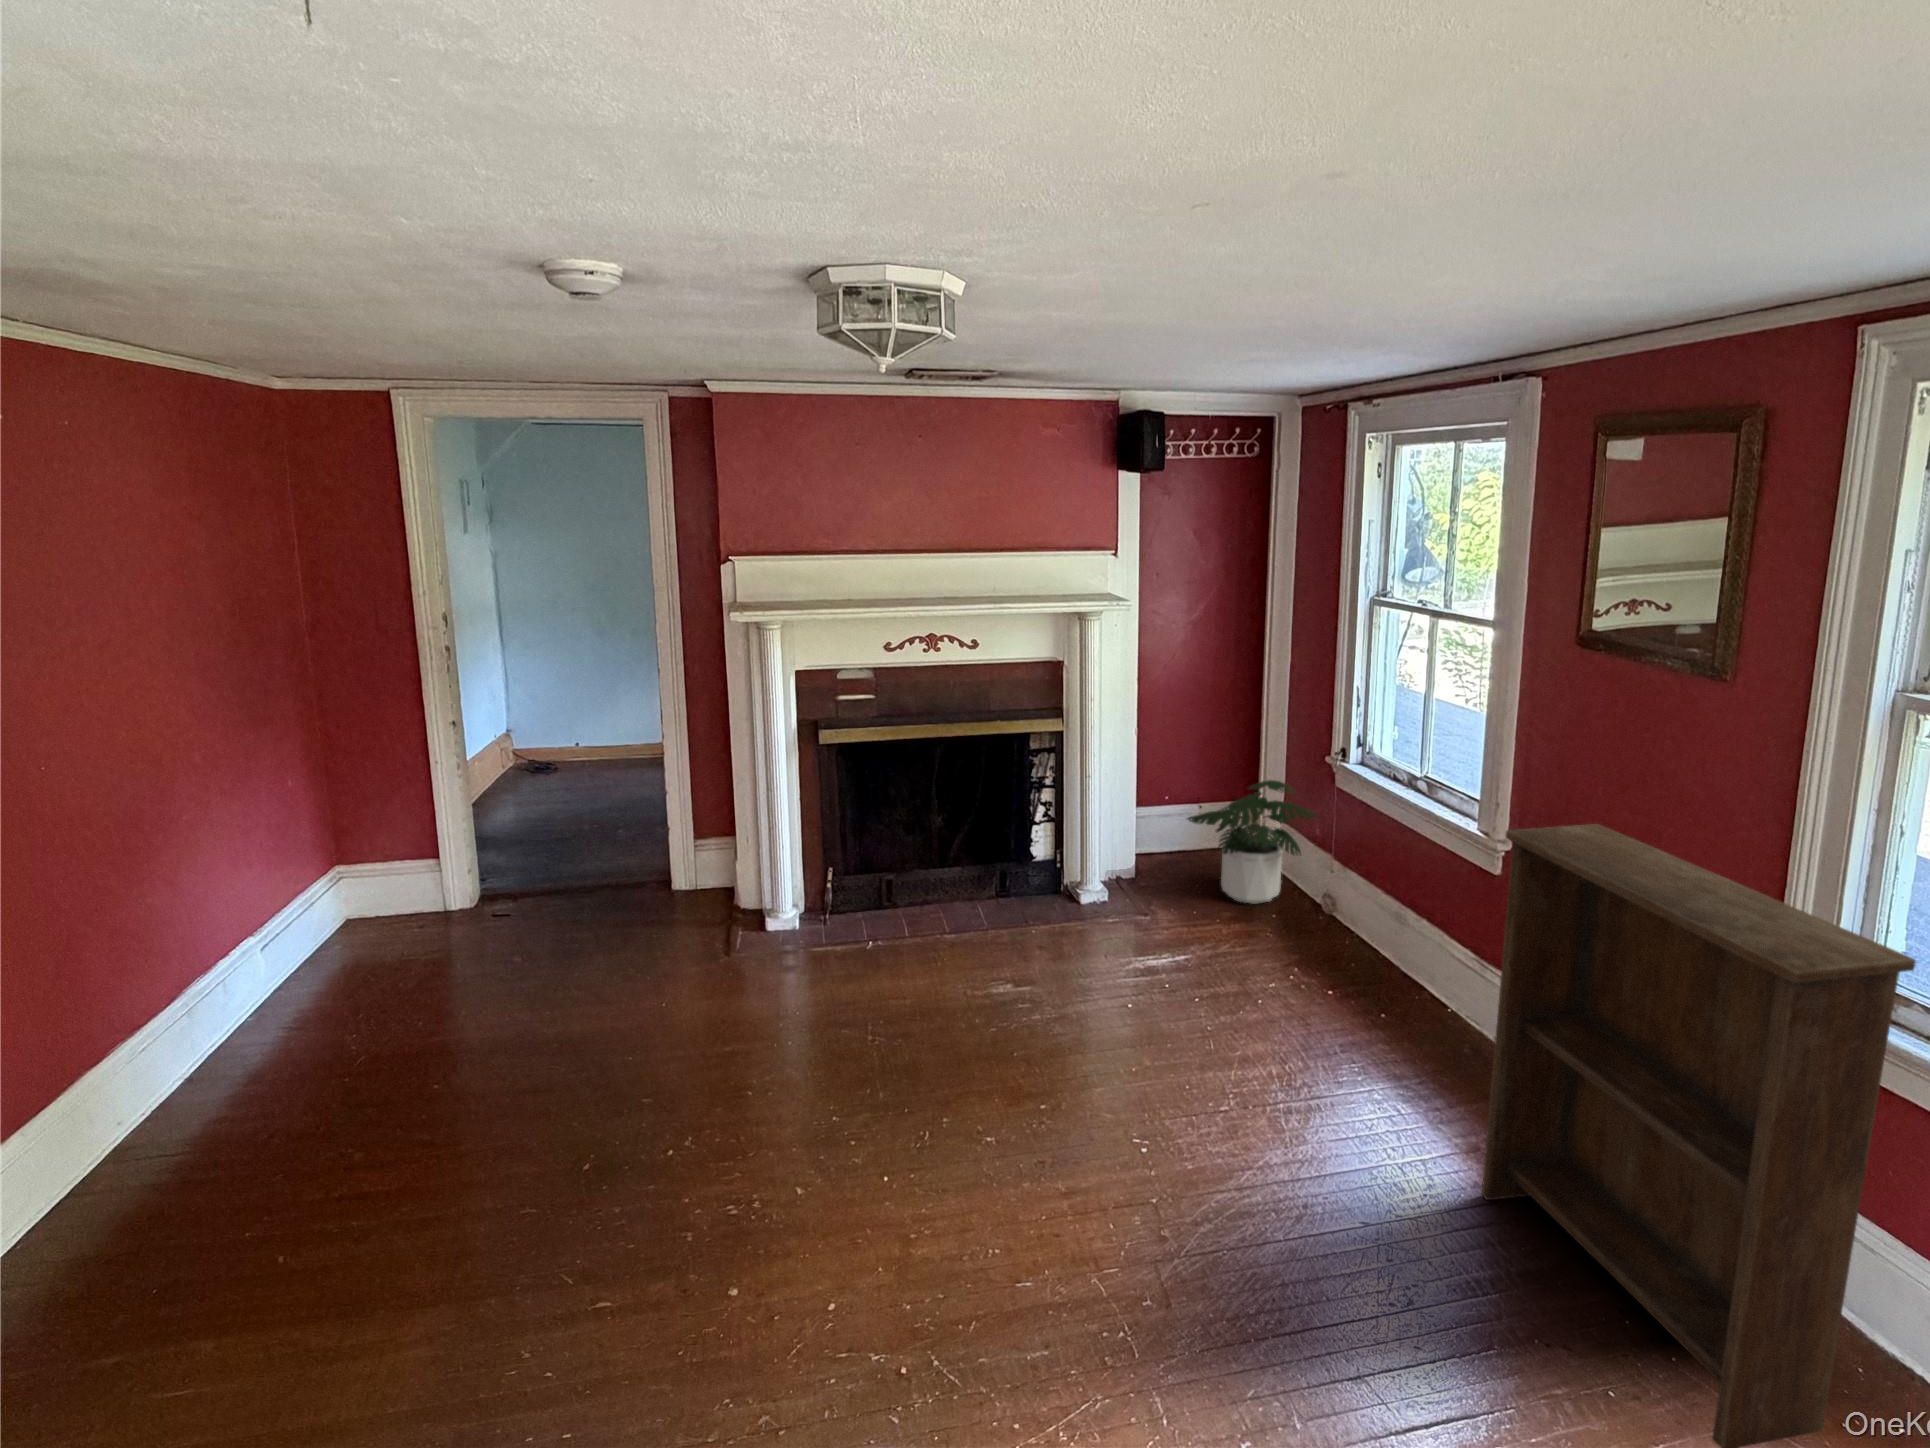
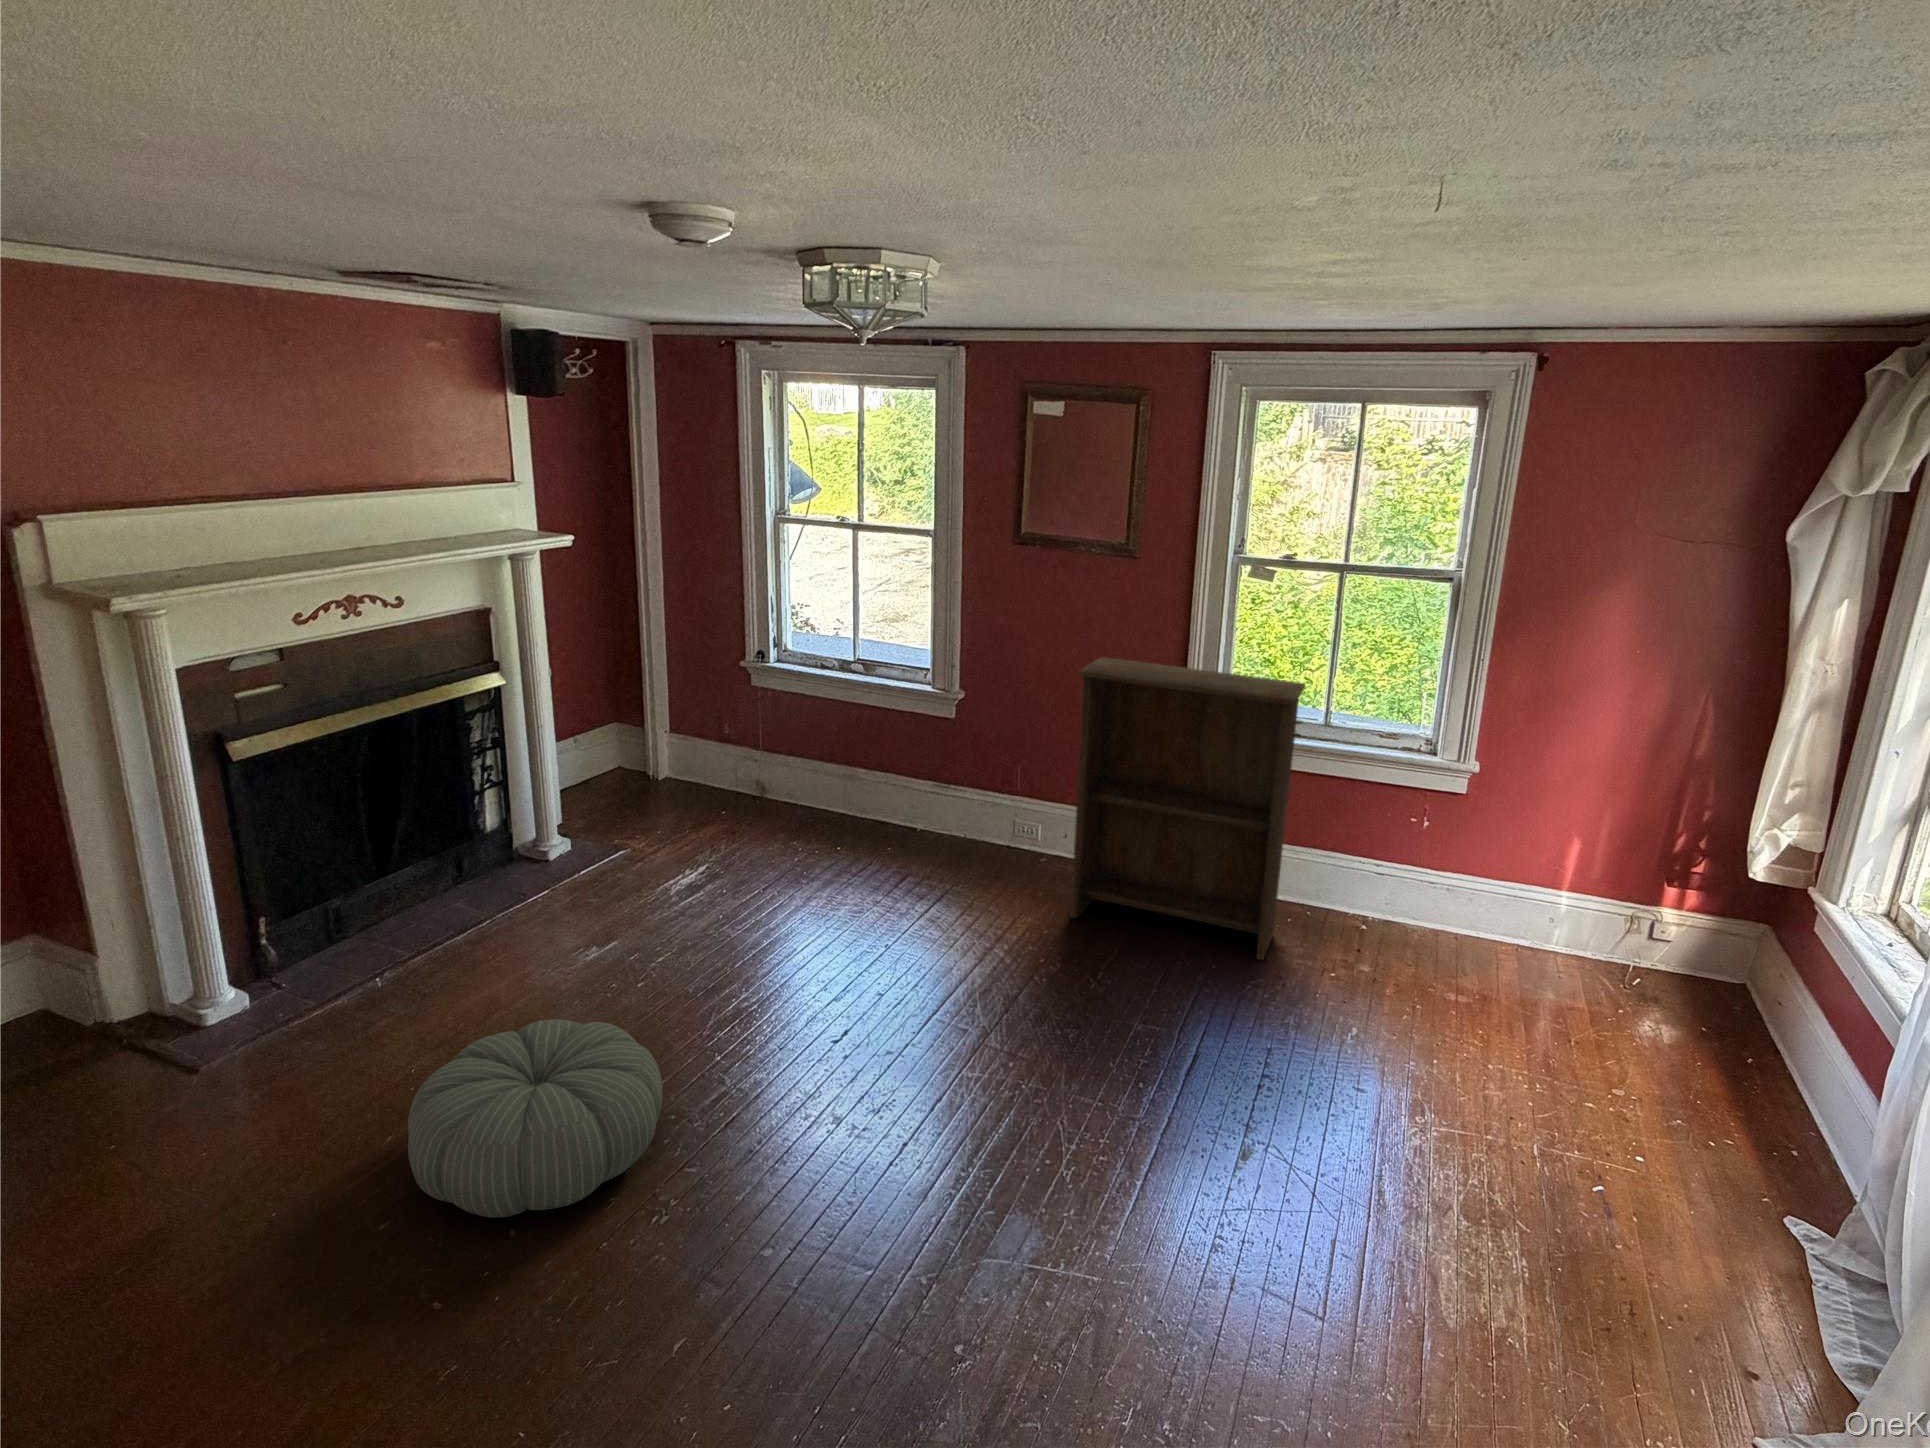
potted plant: present [1187,780,1317,904] -> none [621,696,751,816]
pouf: none [649,993,858,1152] -> present [408,1020,663,1218]

